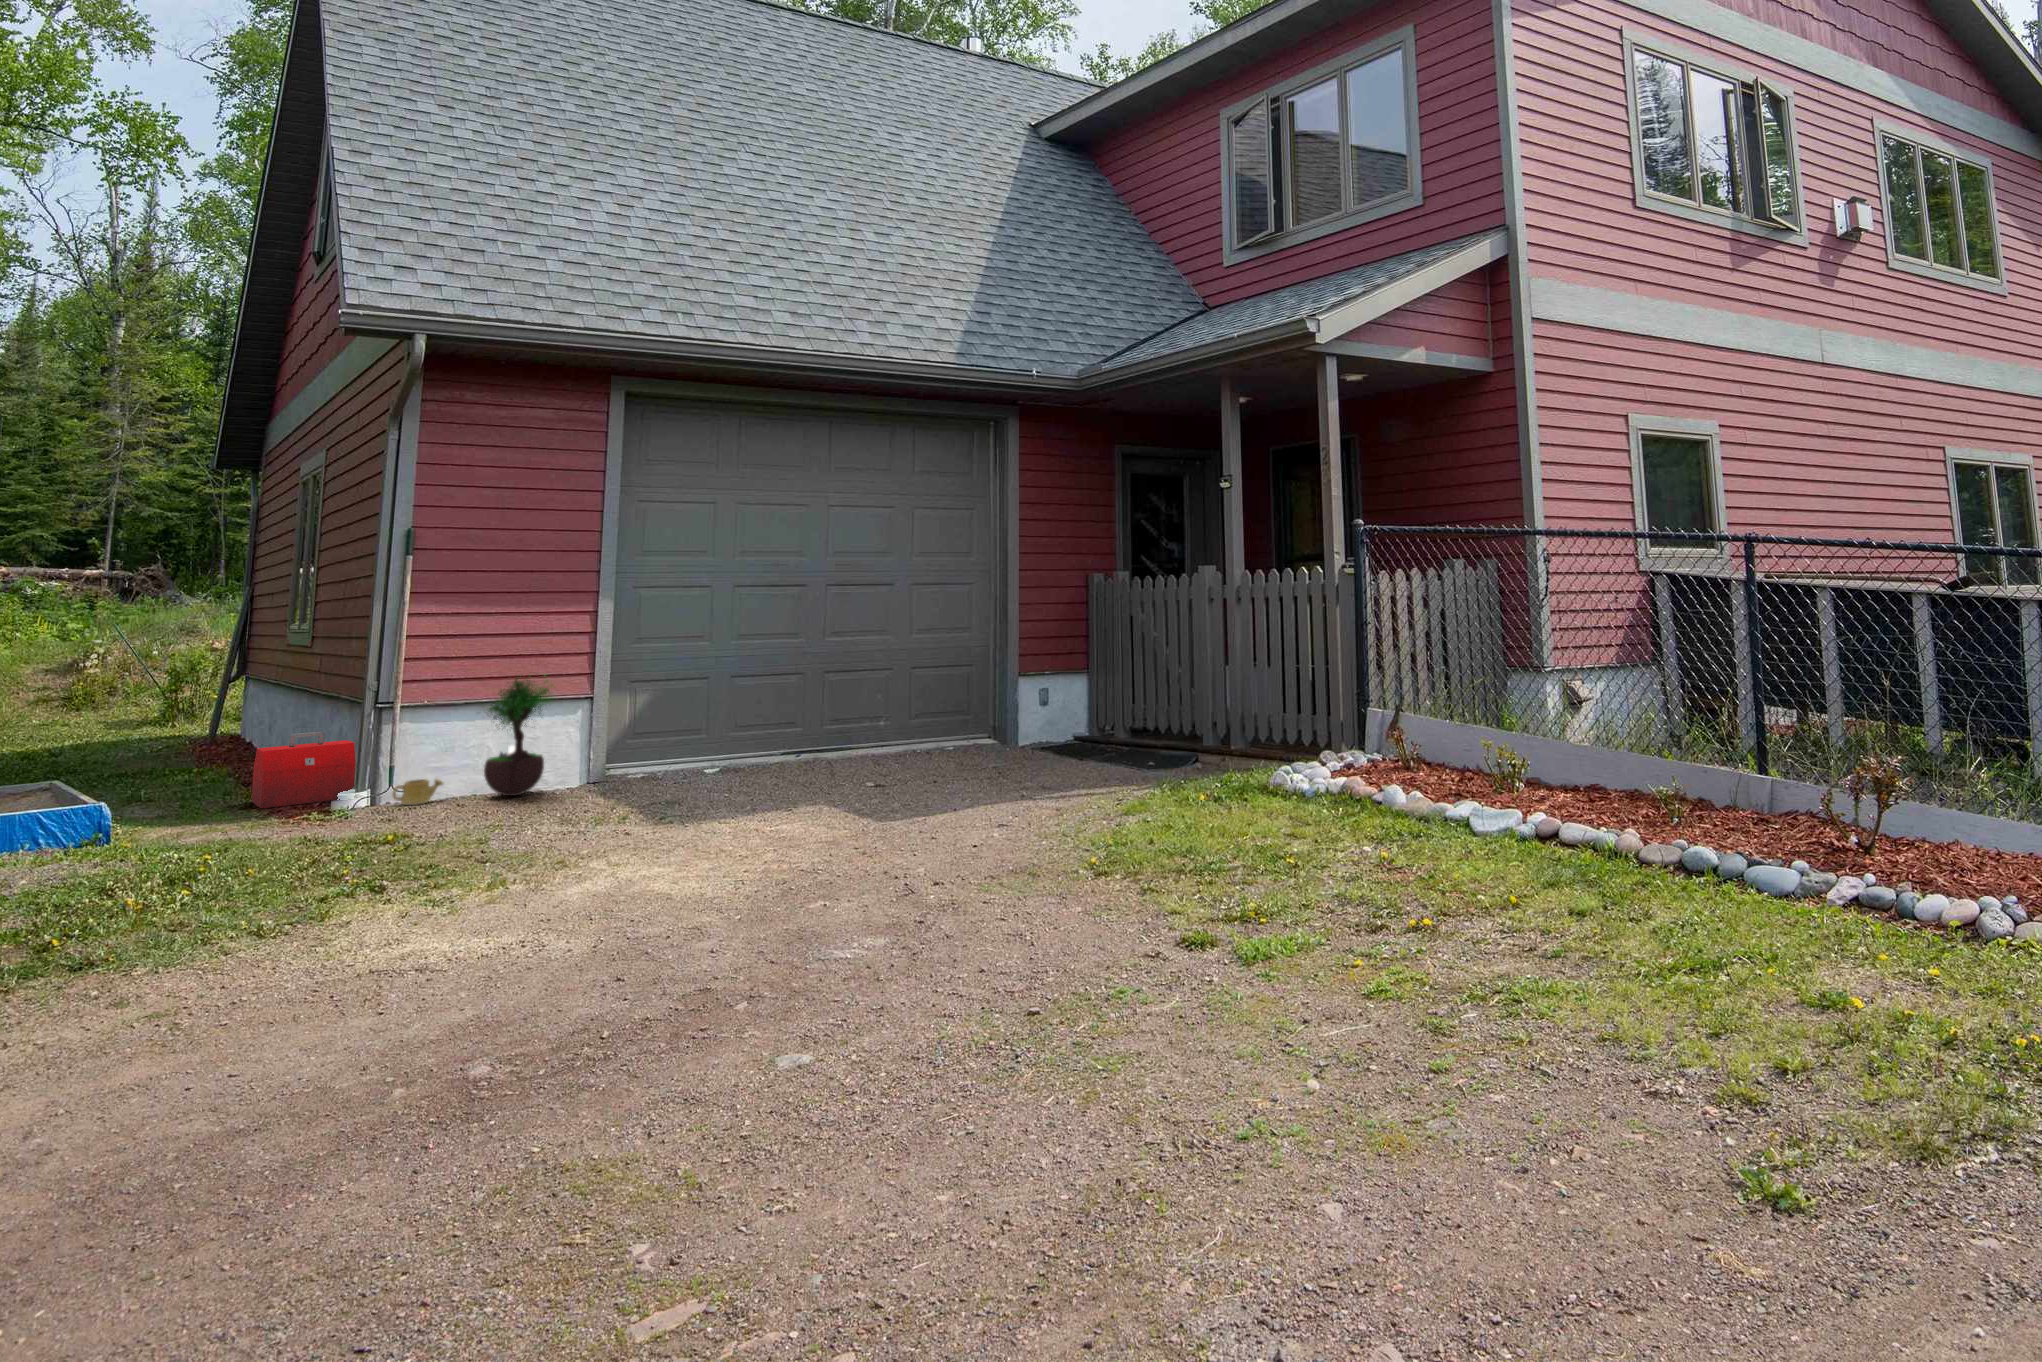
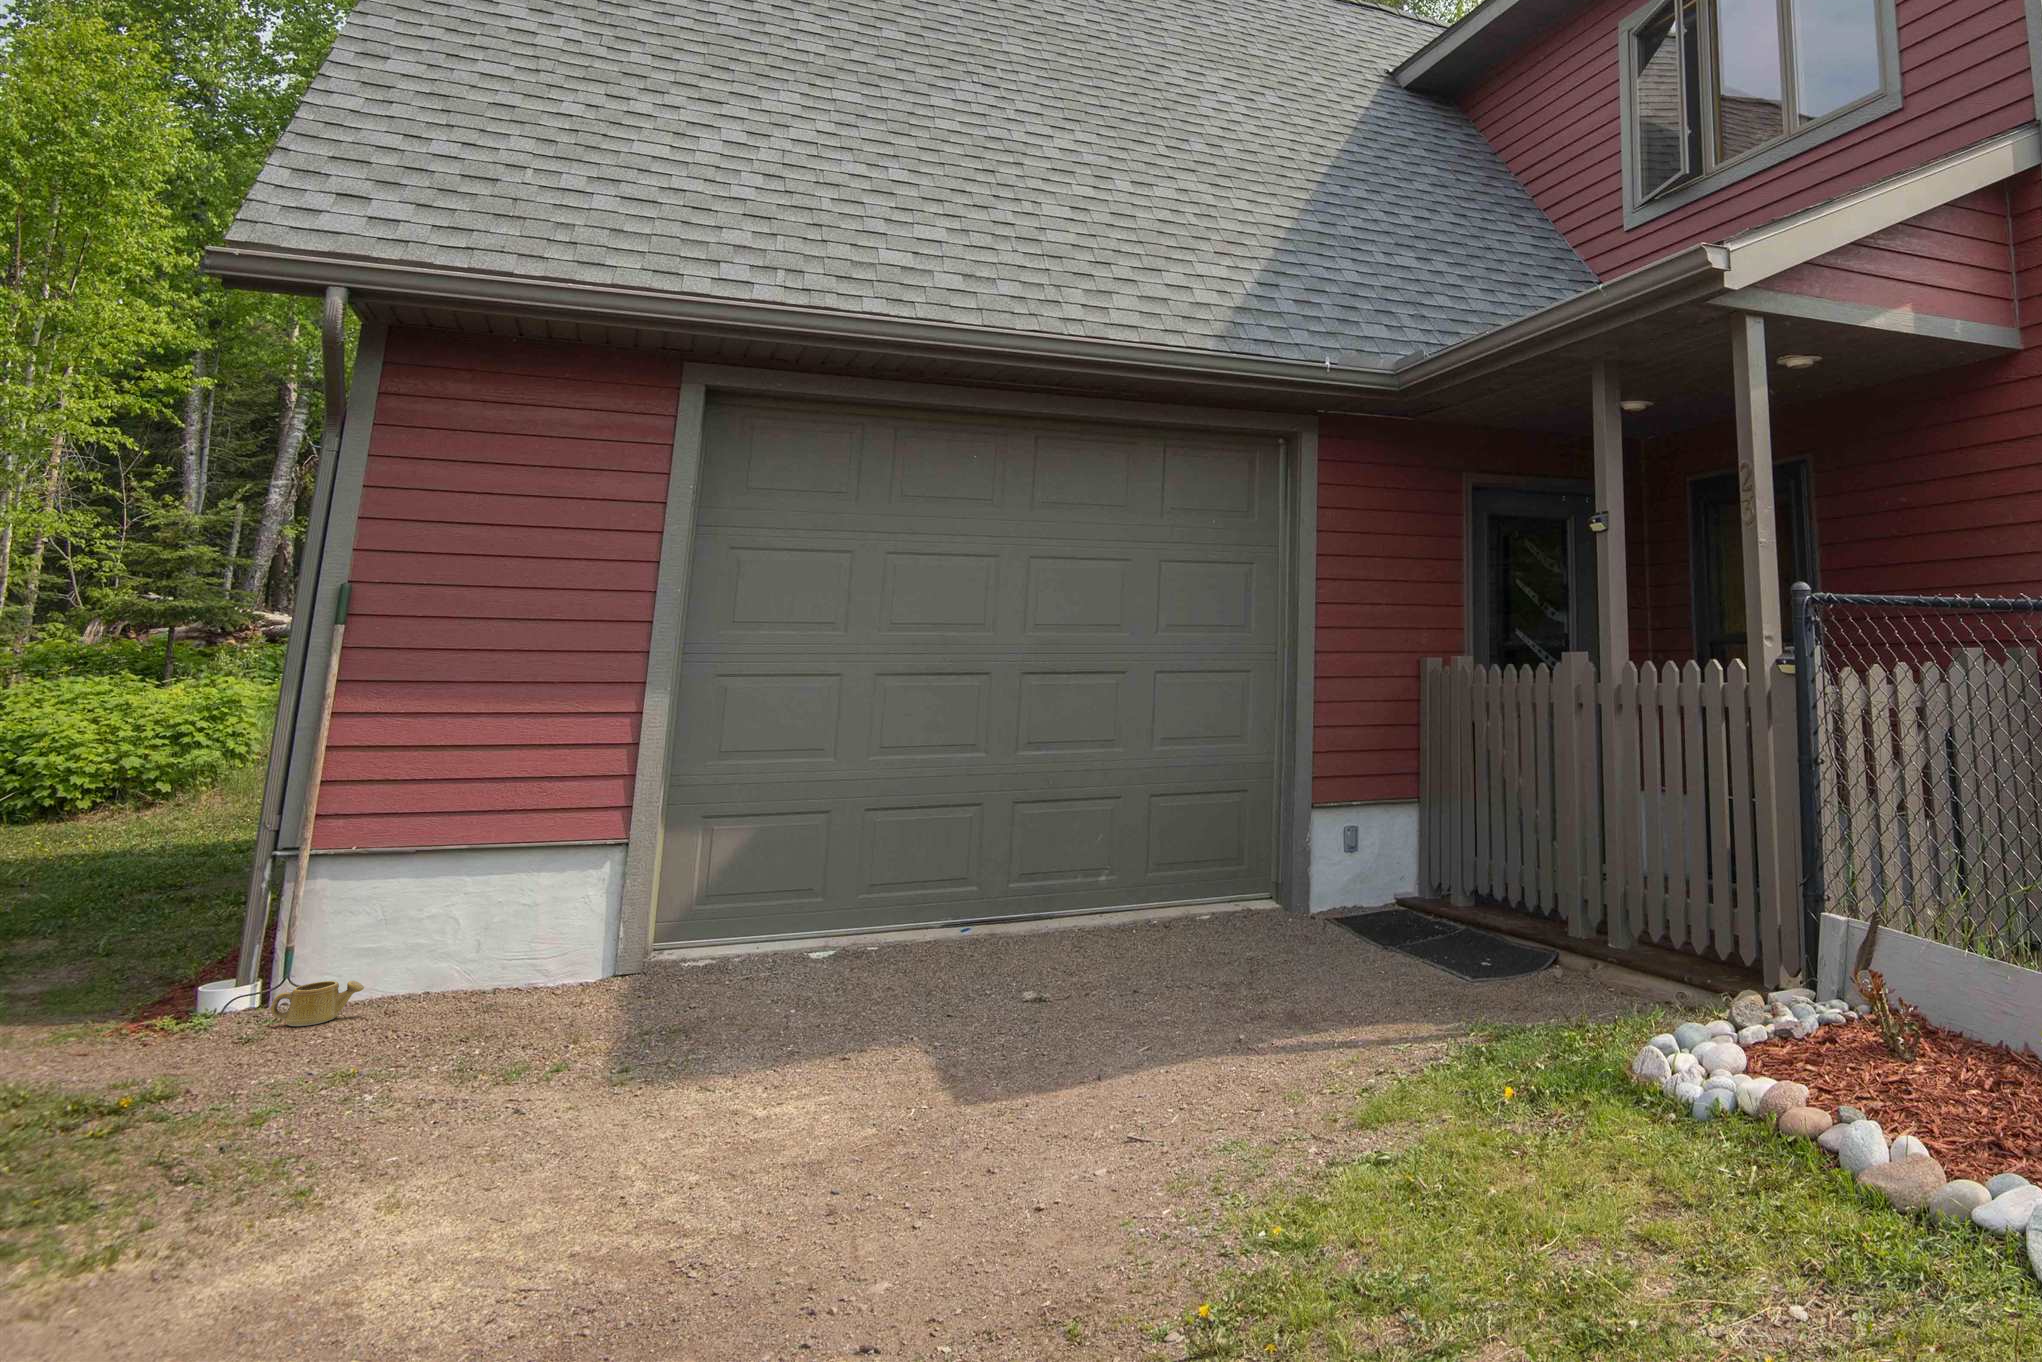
potted tree: present [484,675,555,796] -> none [405,807,549,1011]
toolbox: present [251,732,356,808] -> none [88,896,273,1023]

